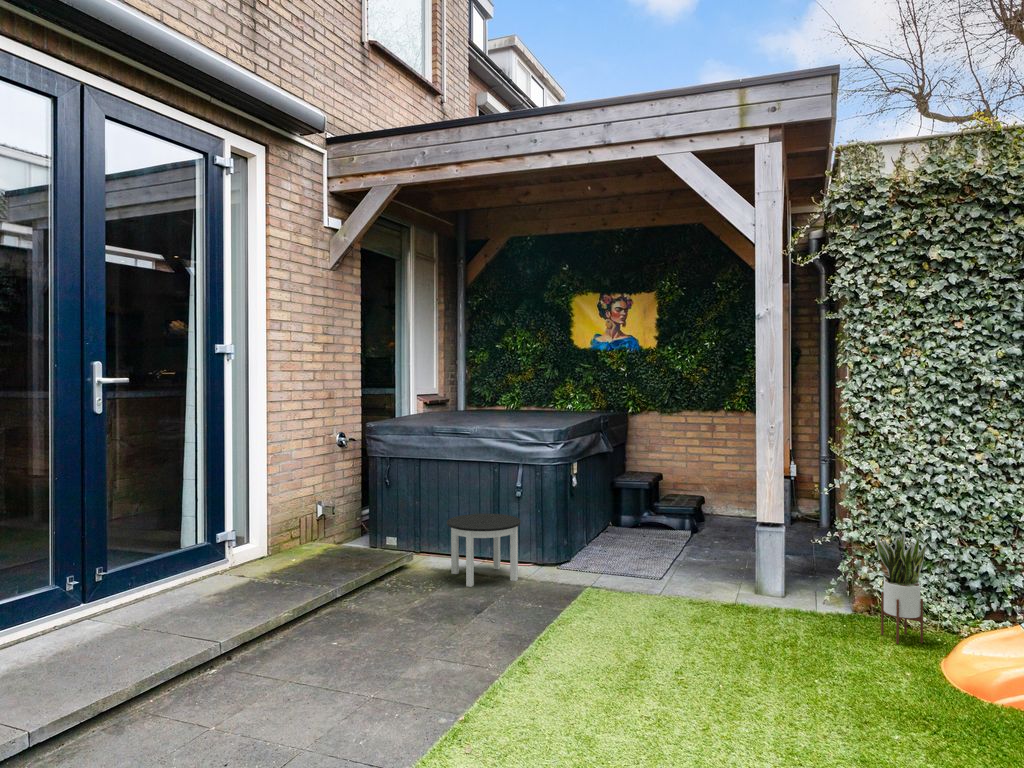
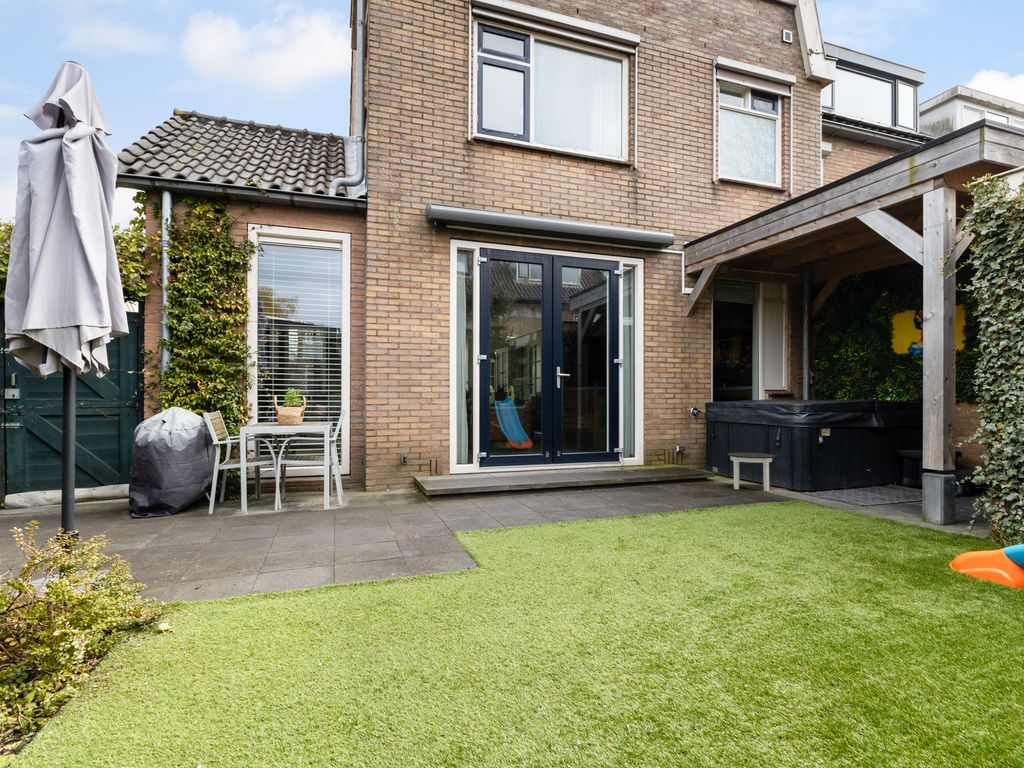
potted plant: present [873,529,926,644] -> none [965,460,1009,544]

